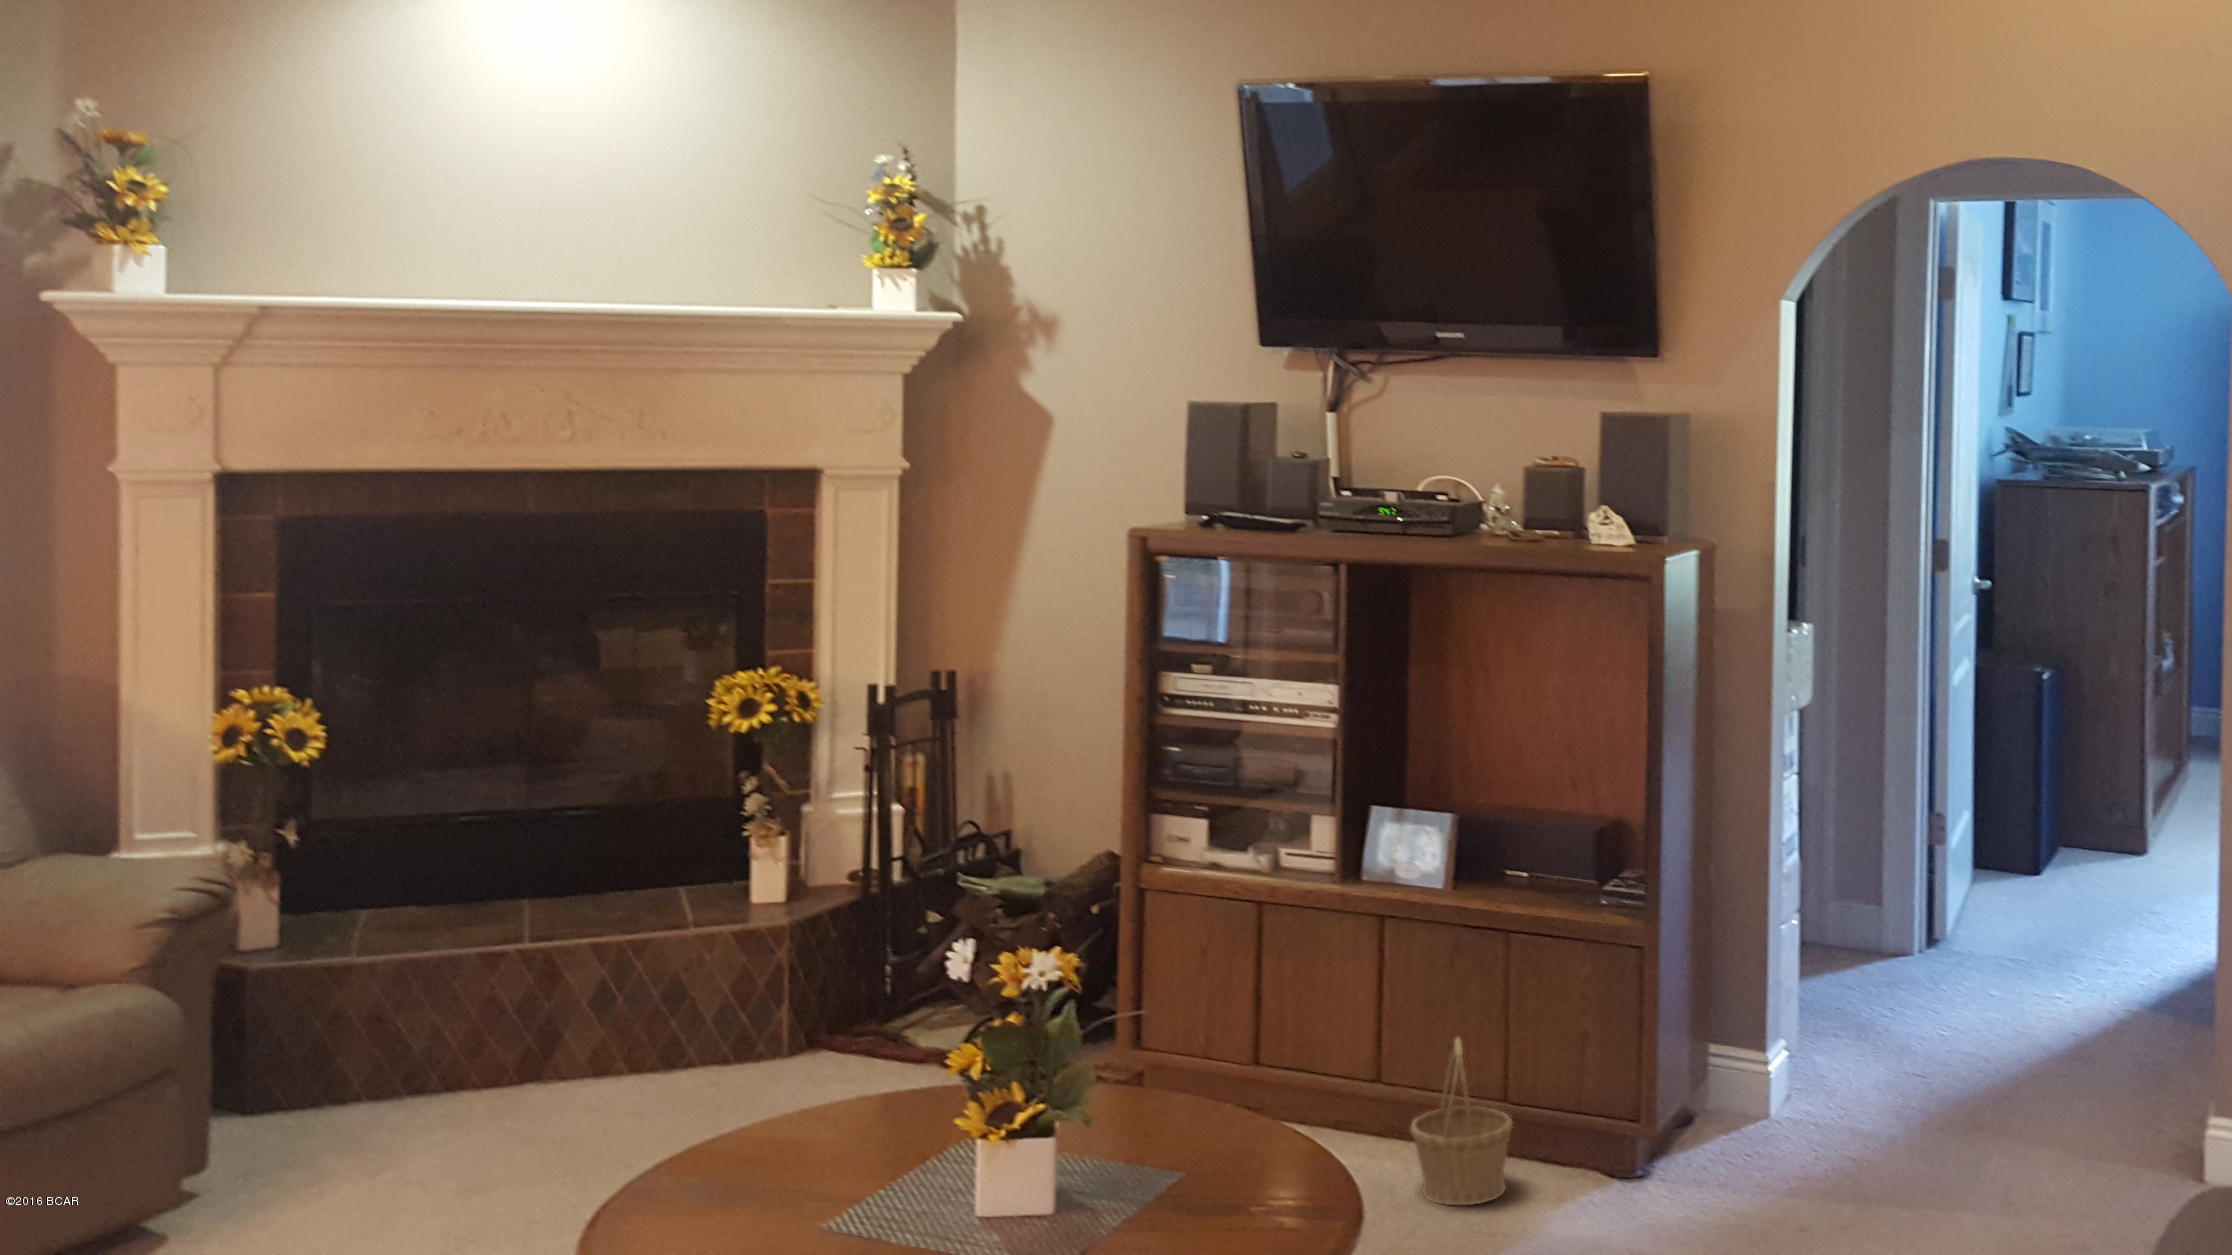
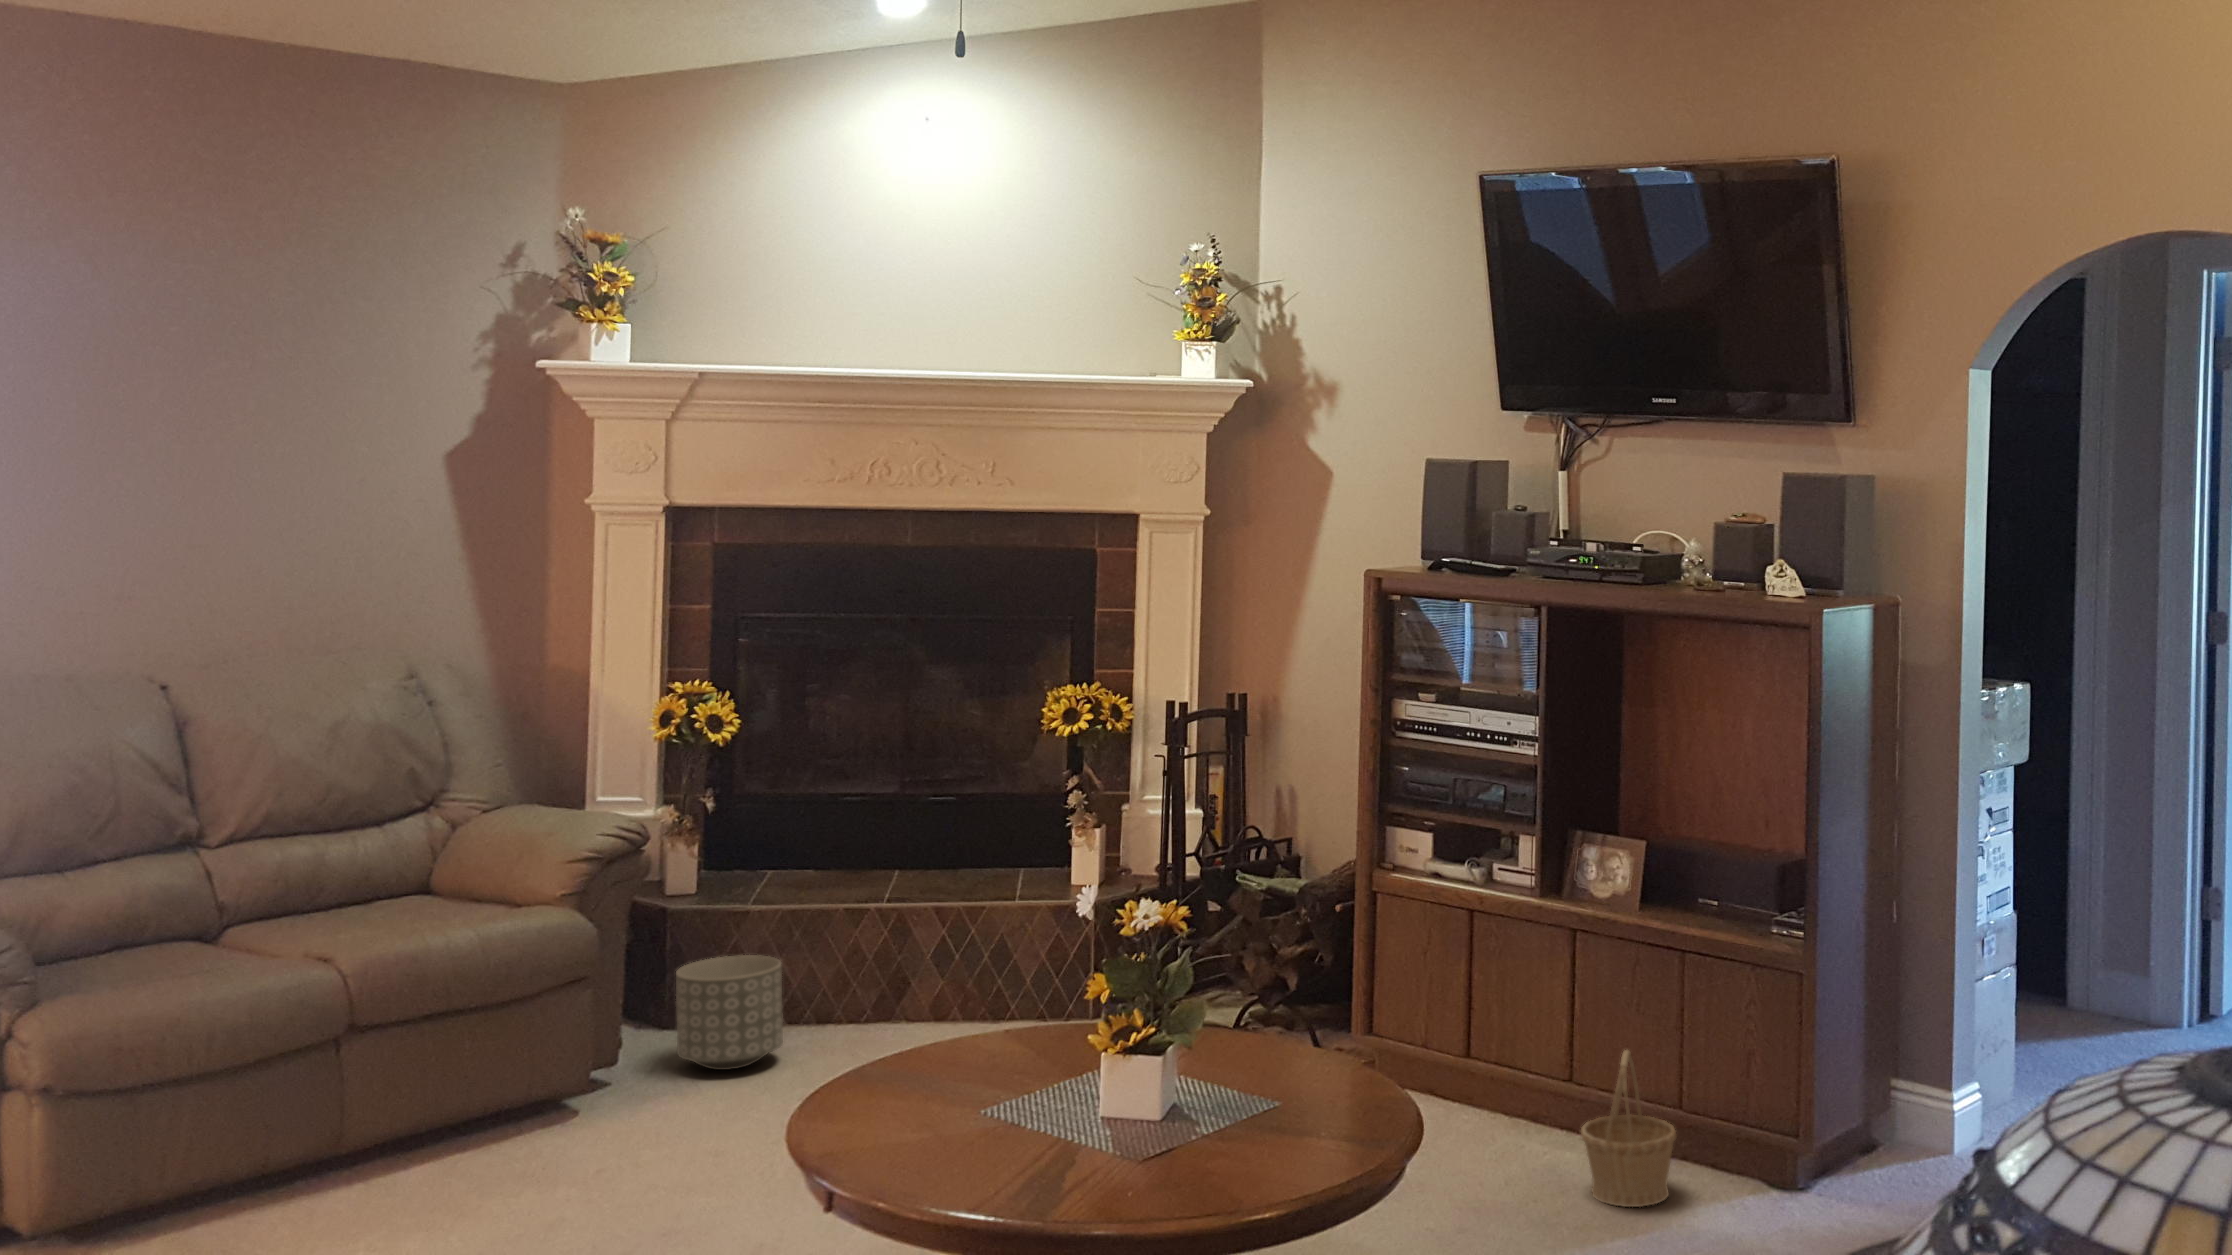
planter: none [276,1017,419,1161] -> present [676,955,783,1070]

